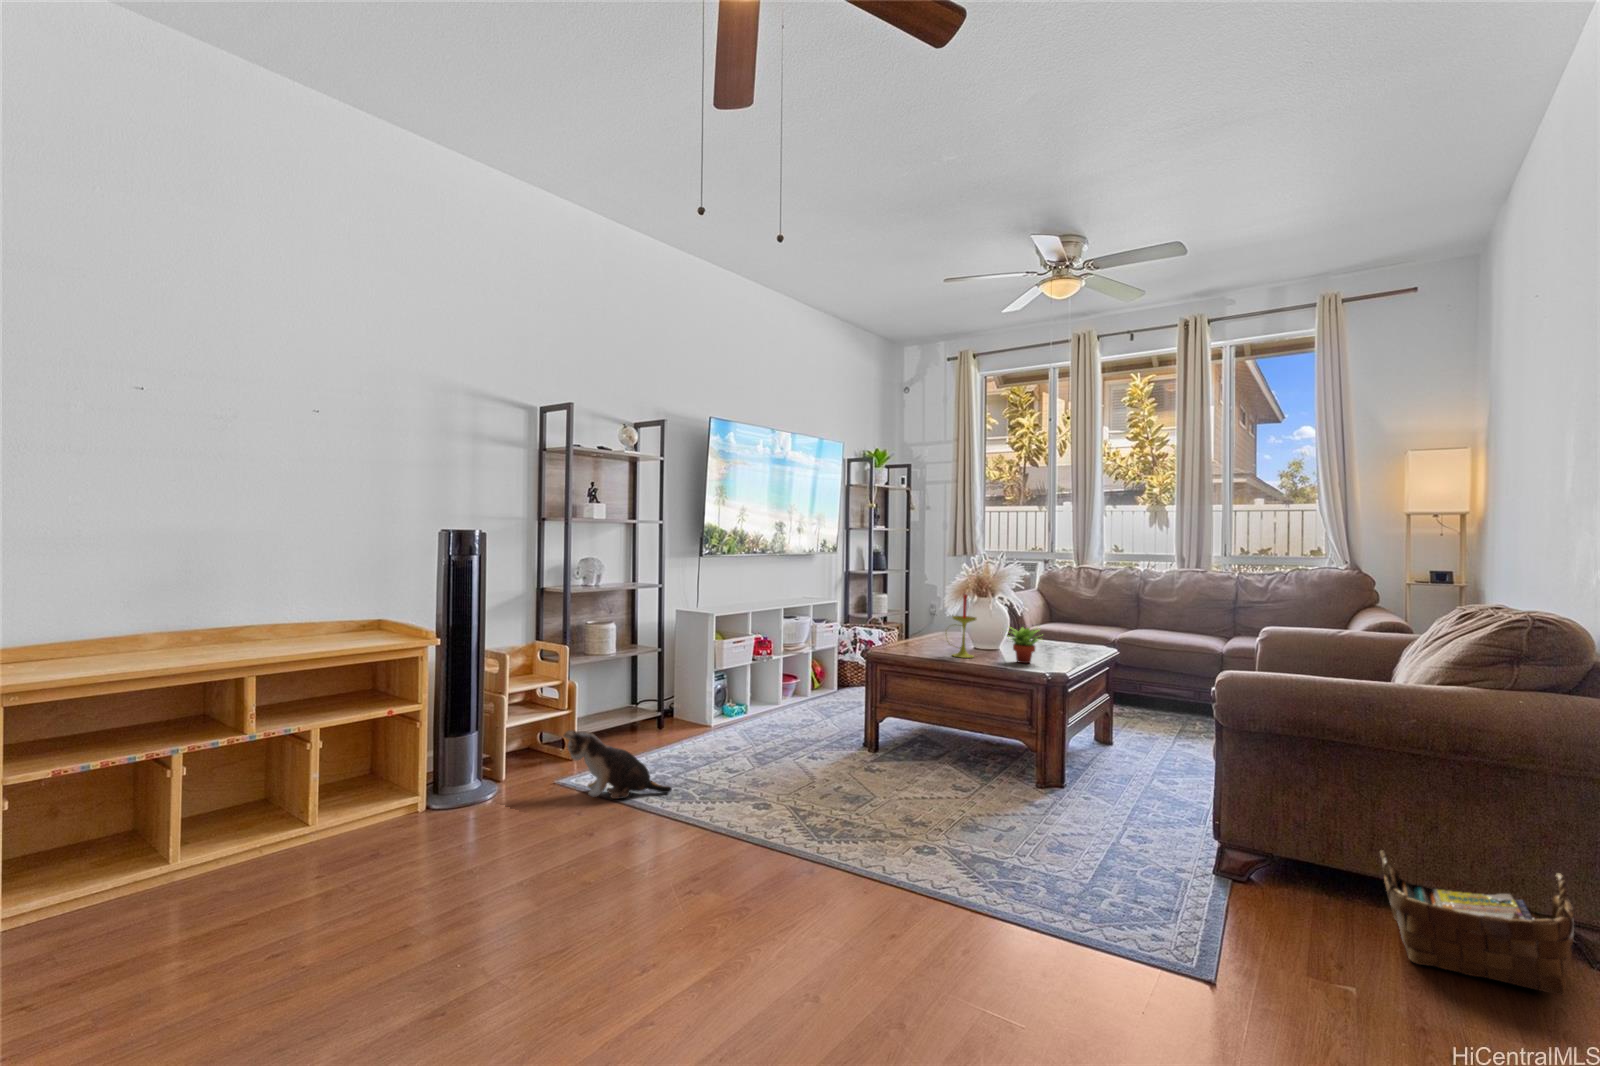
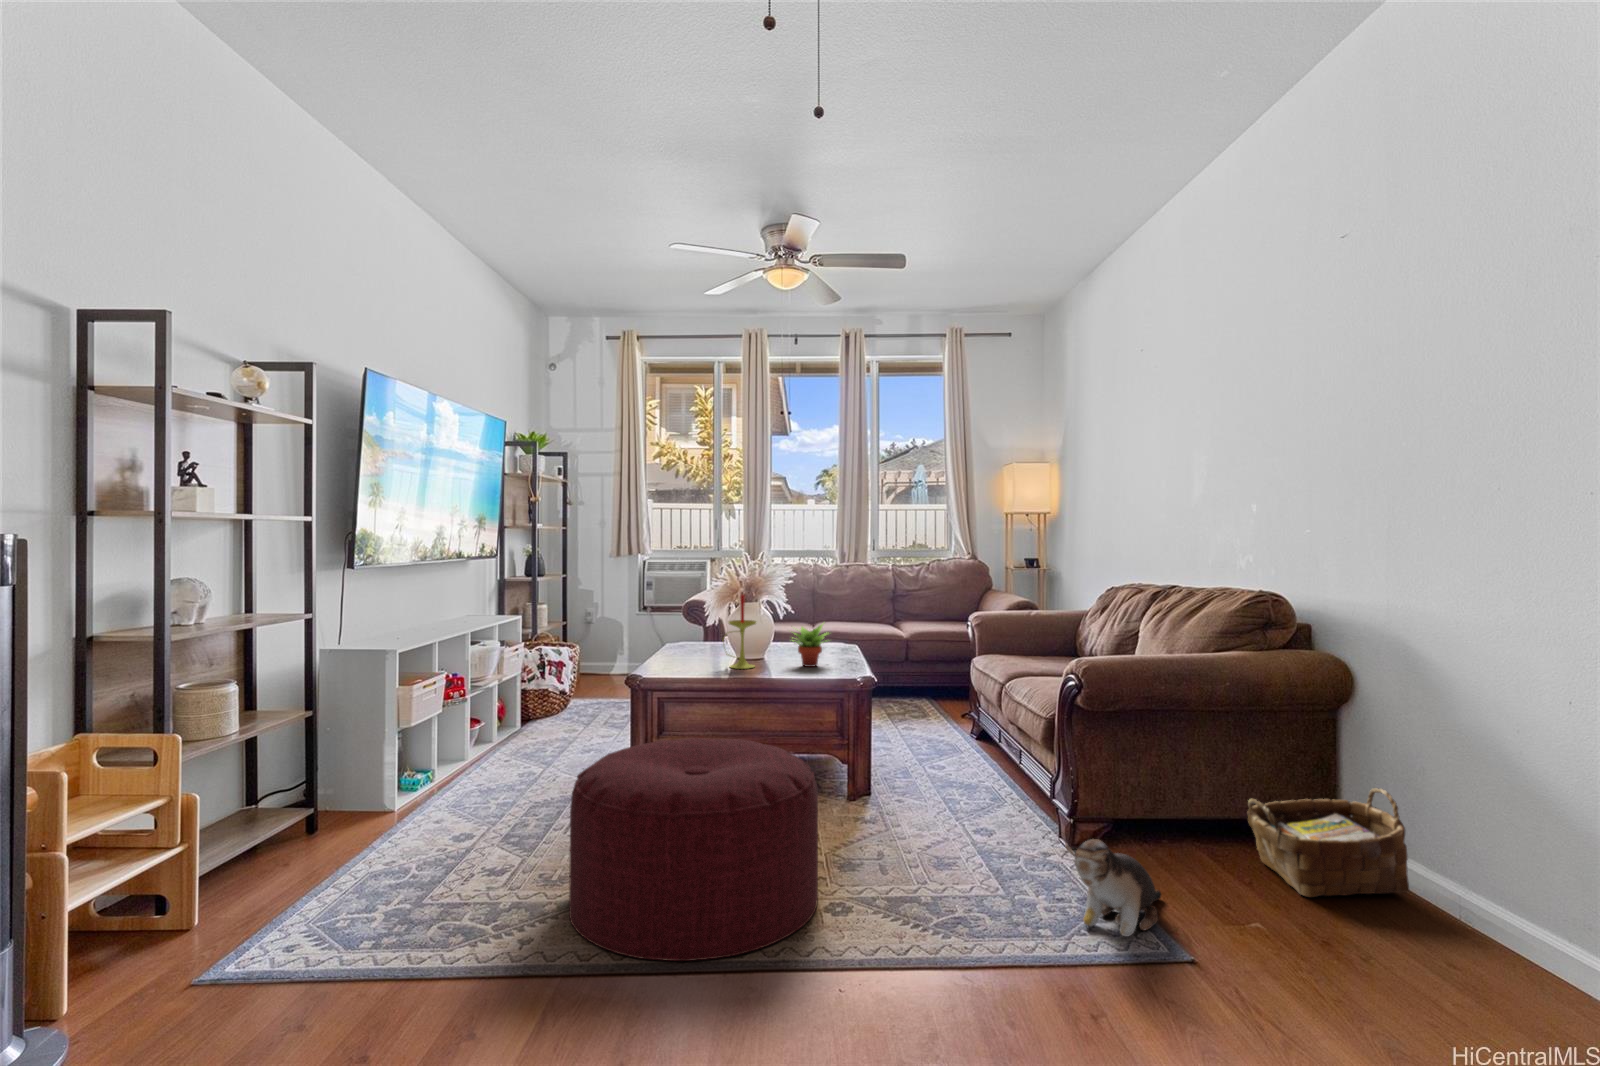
ottoman: none [745,697,931,851] -> present [569,738,818,961]
plush toy: present [563,730,672,799] -> present [1065,839,1161,937]

